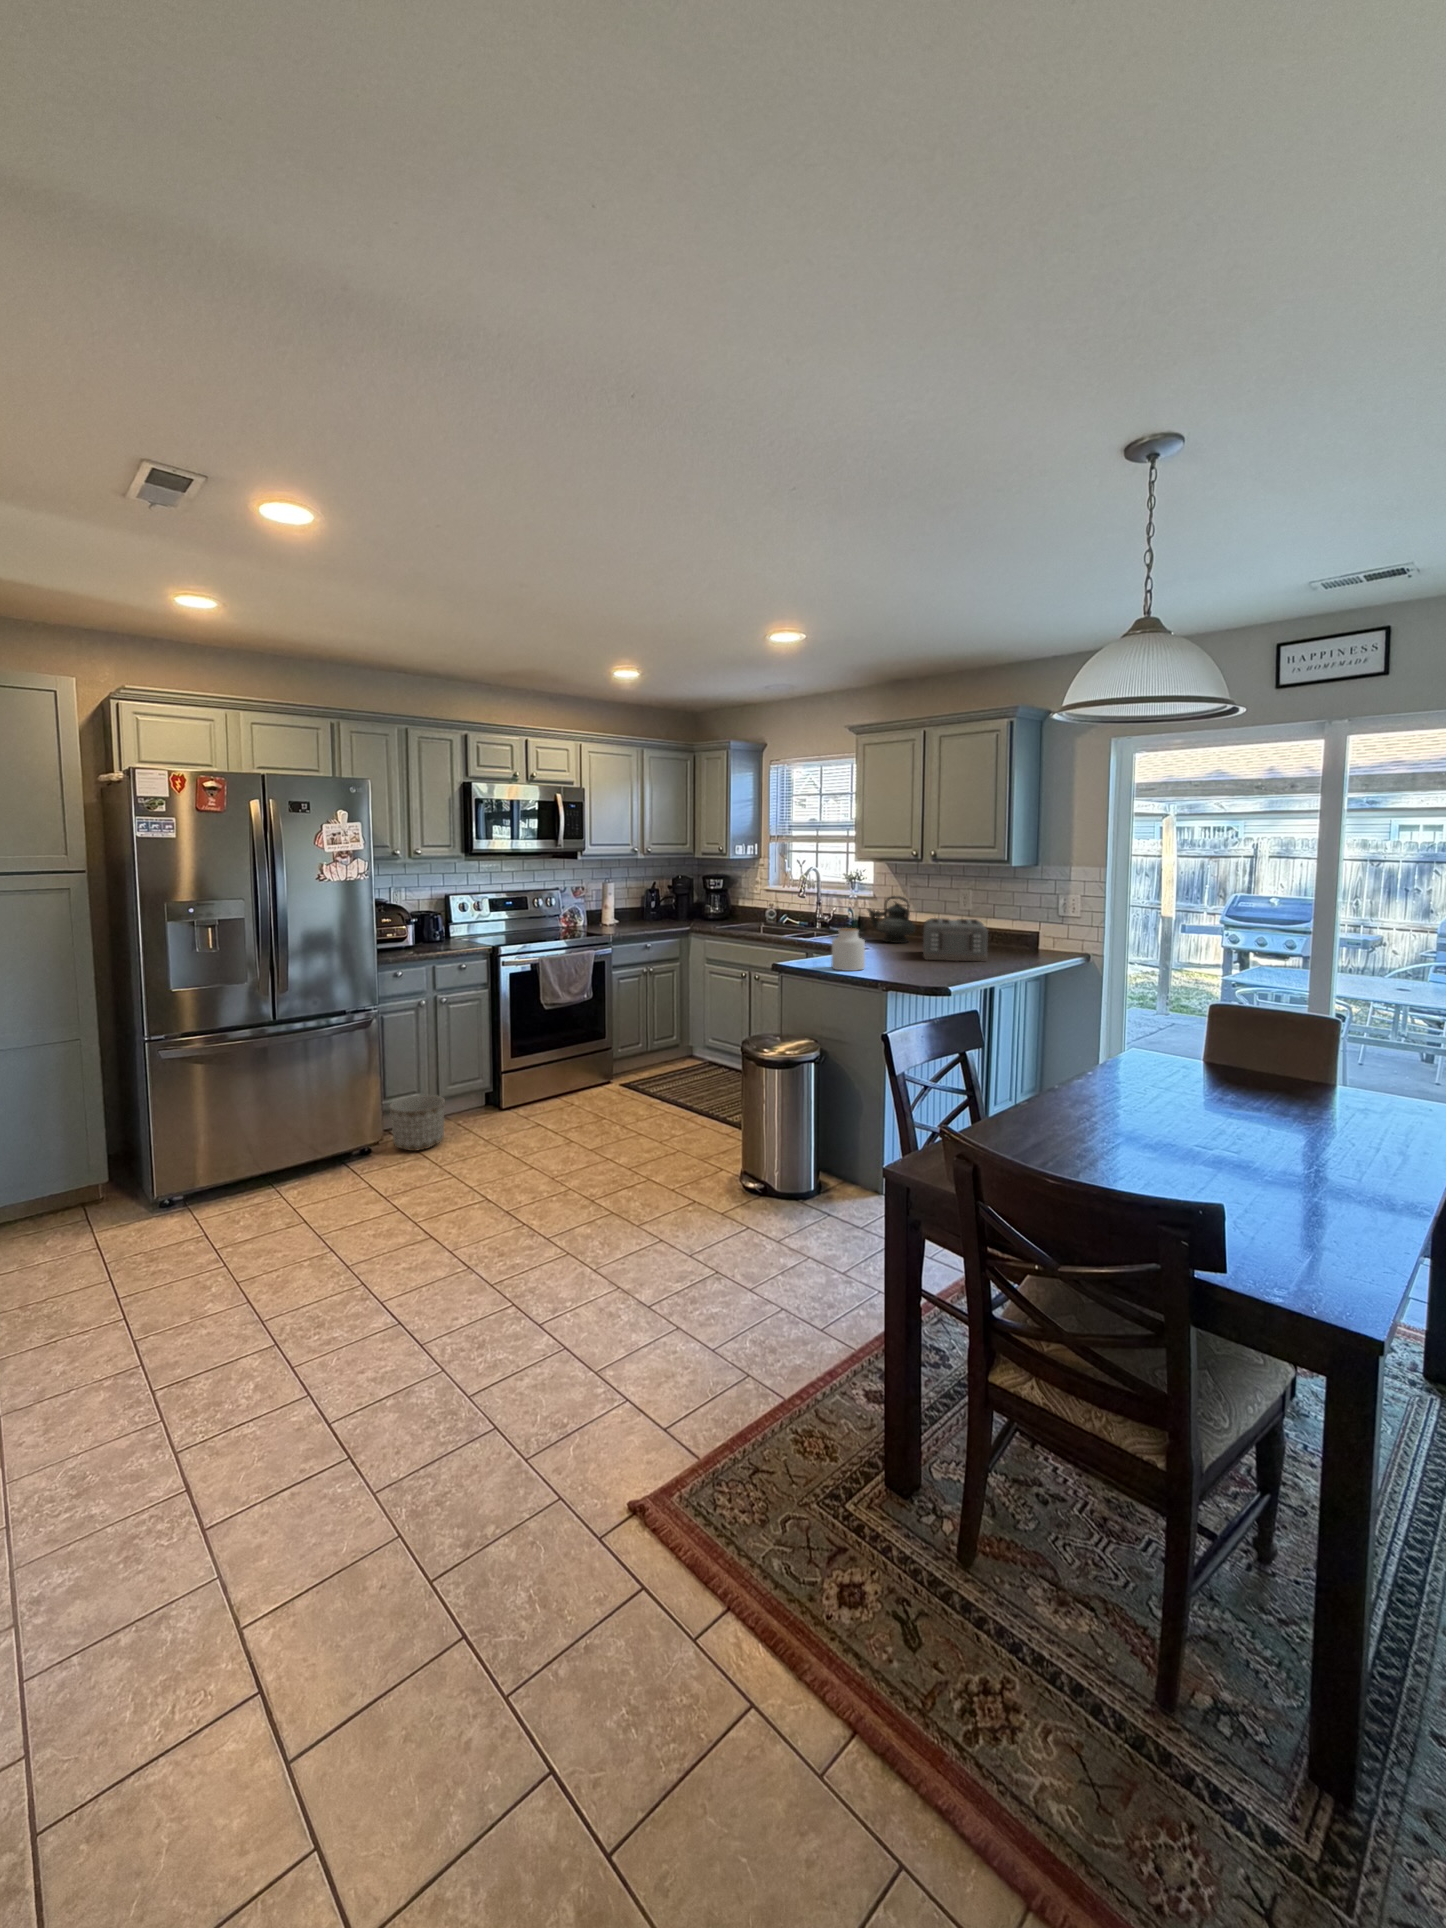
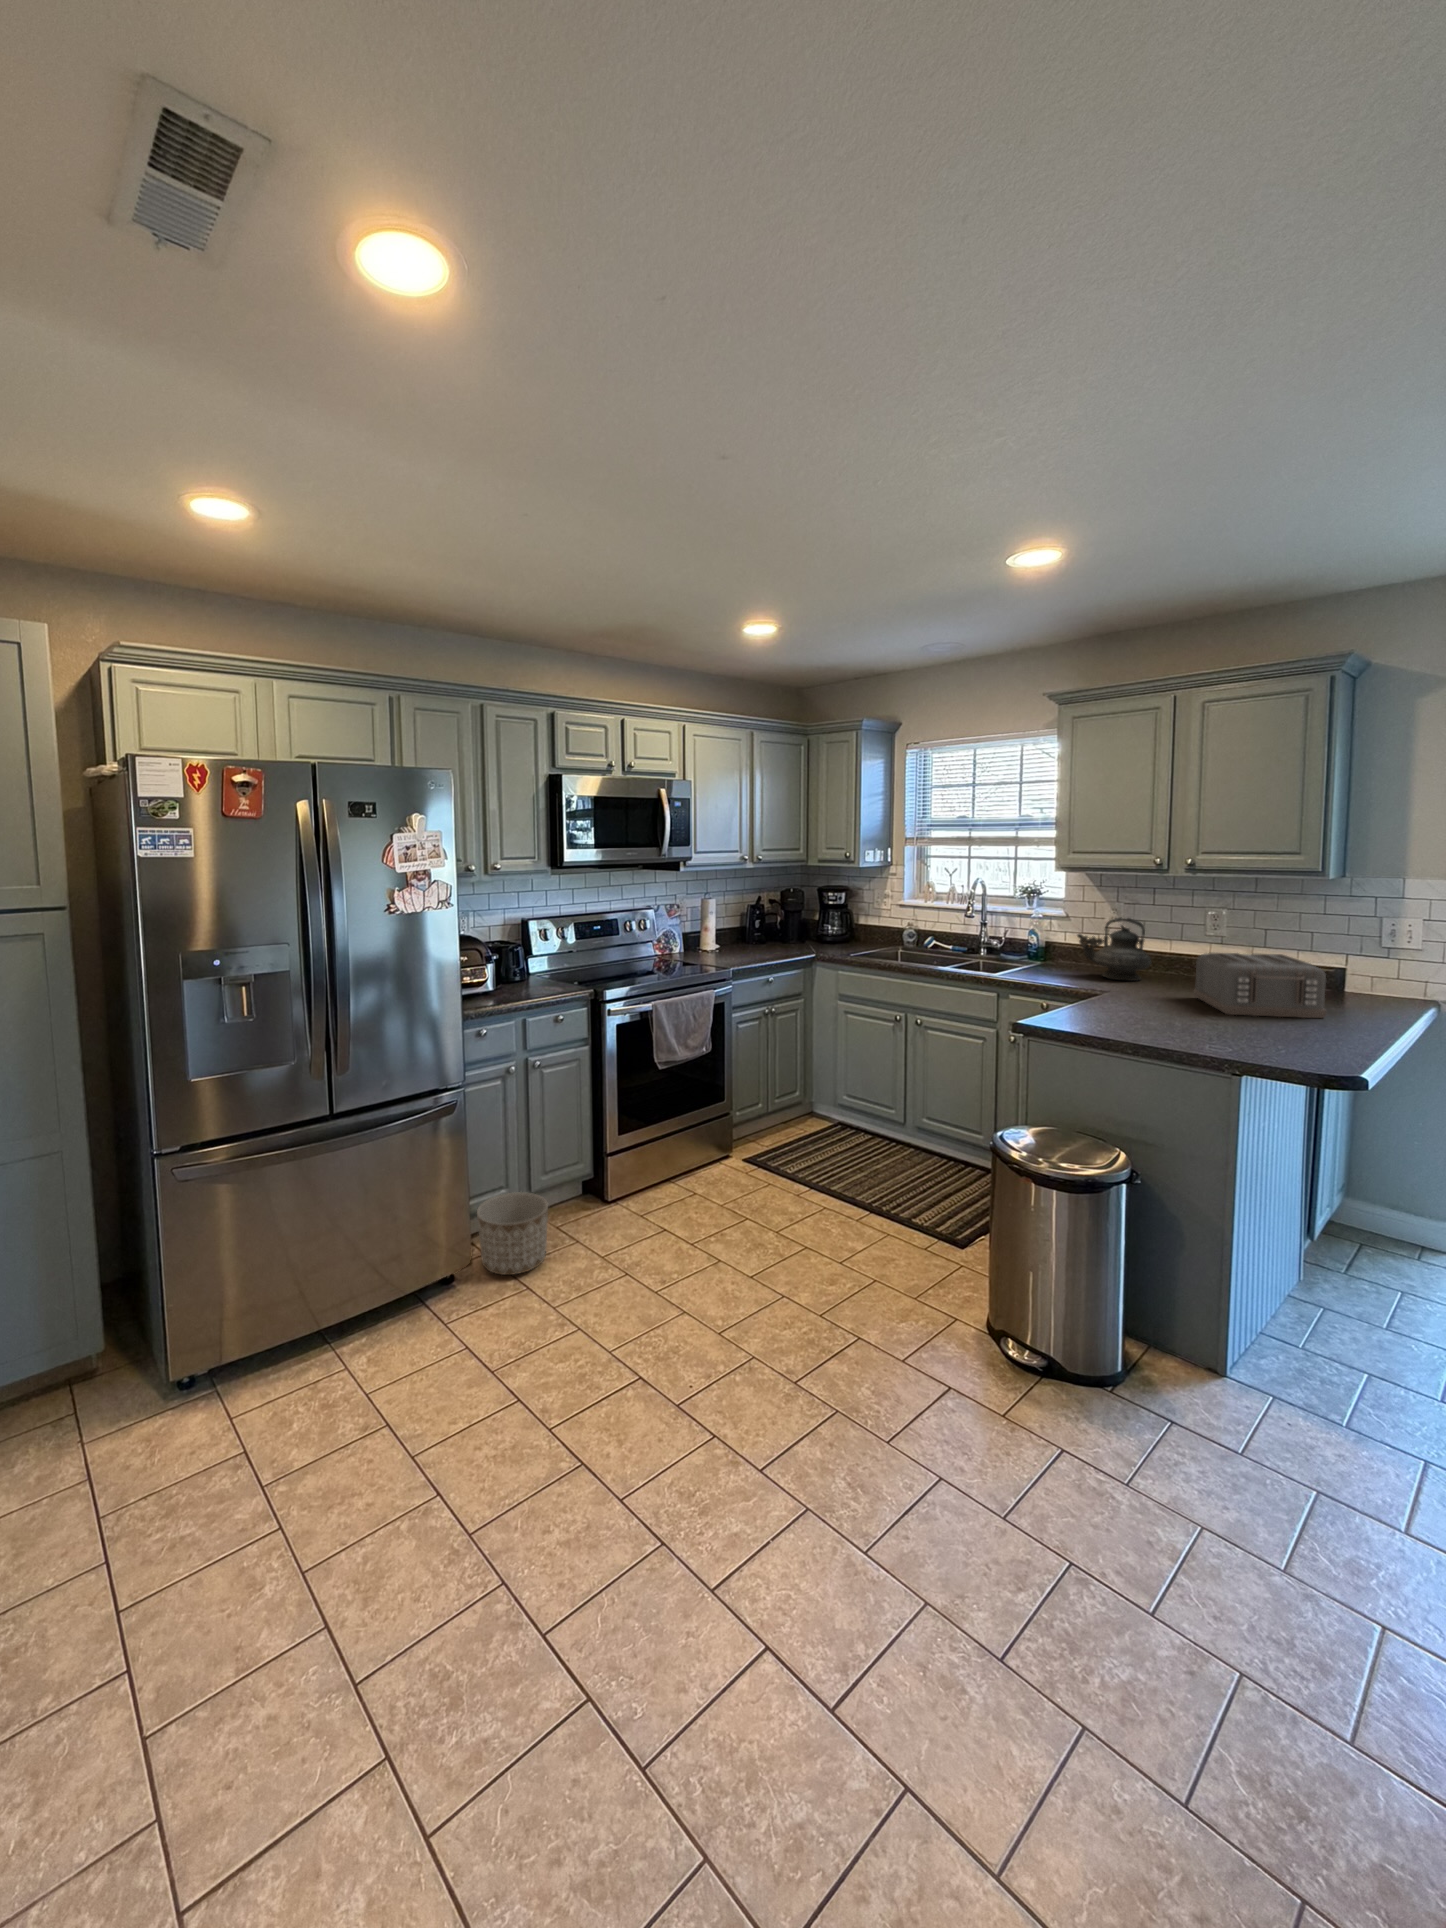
jar: present [831,928,865,971] -> none [1119,975,1175,1039]

